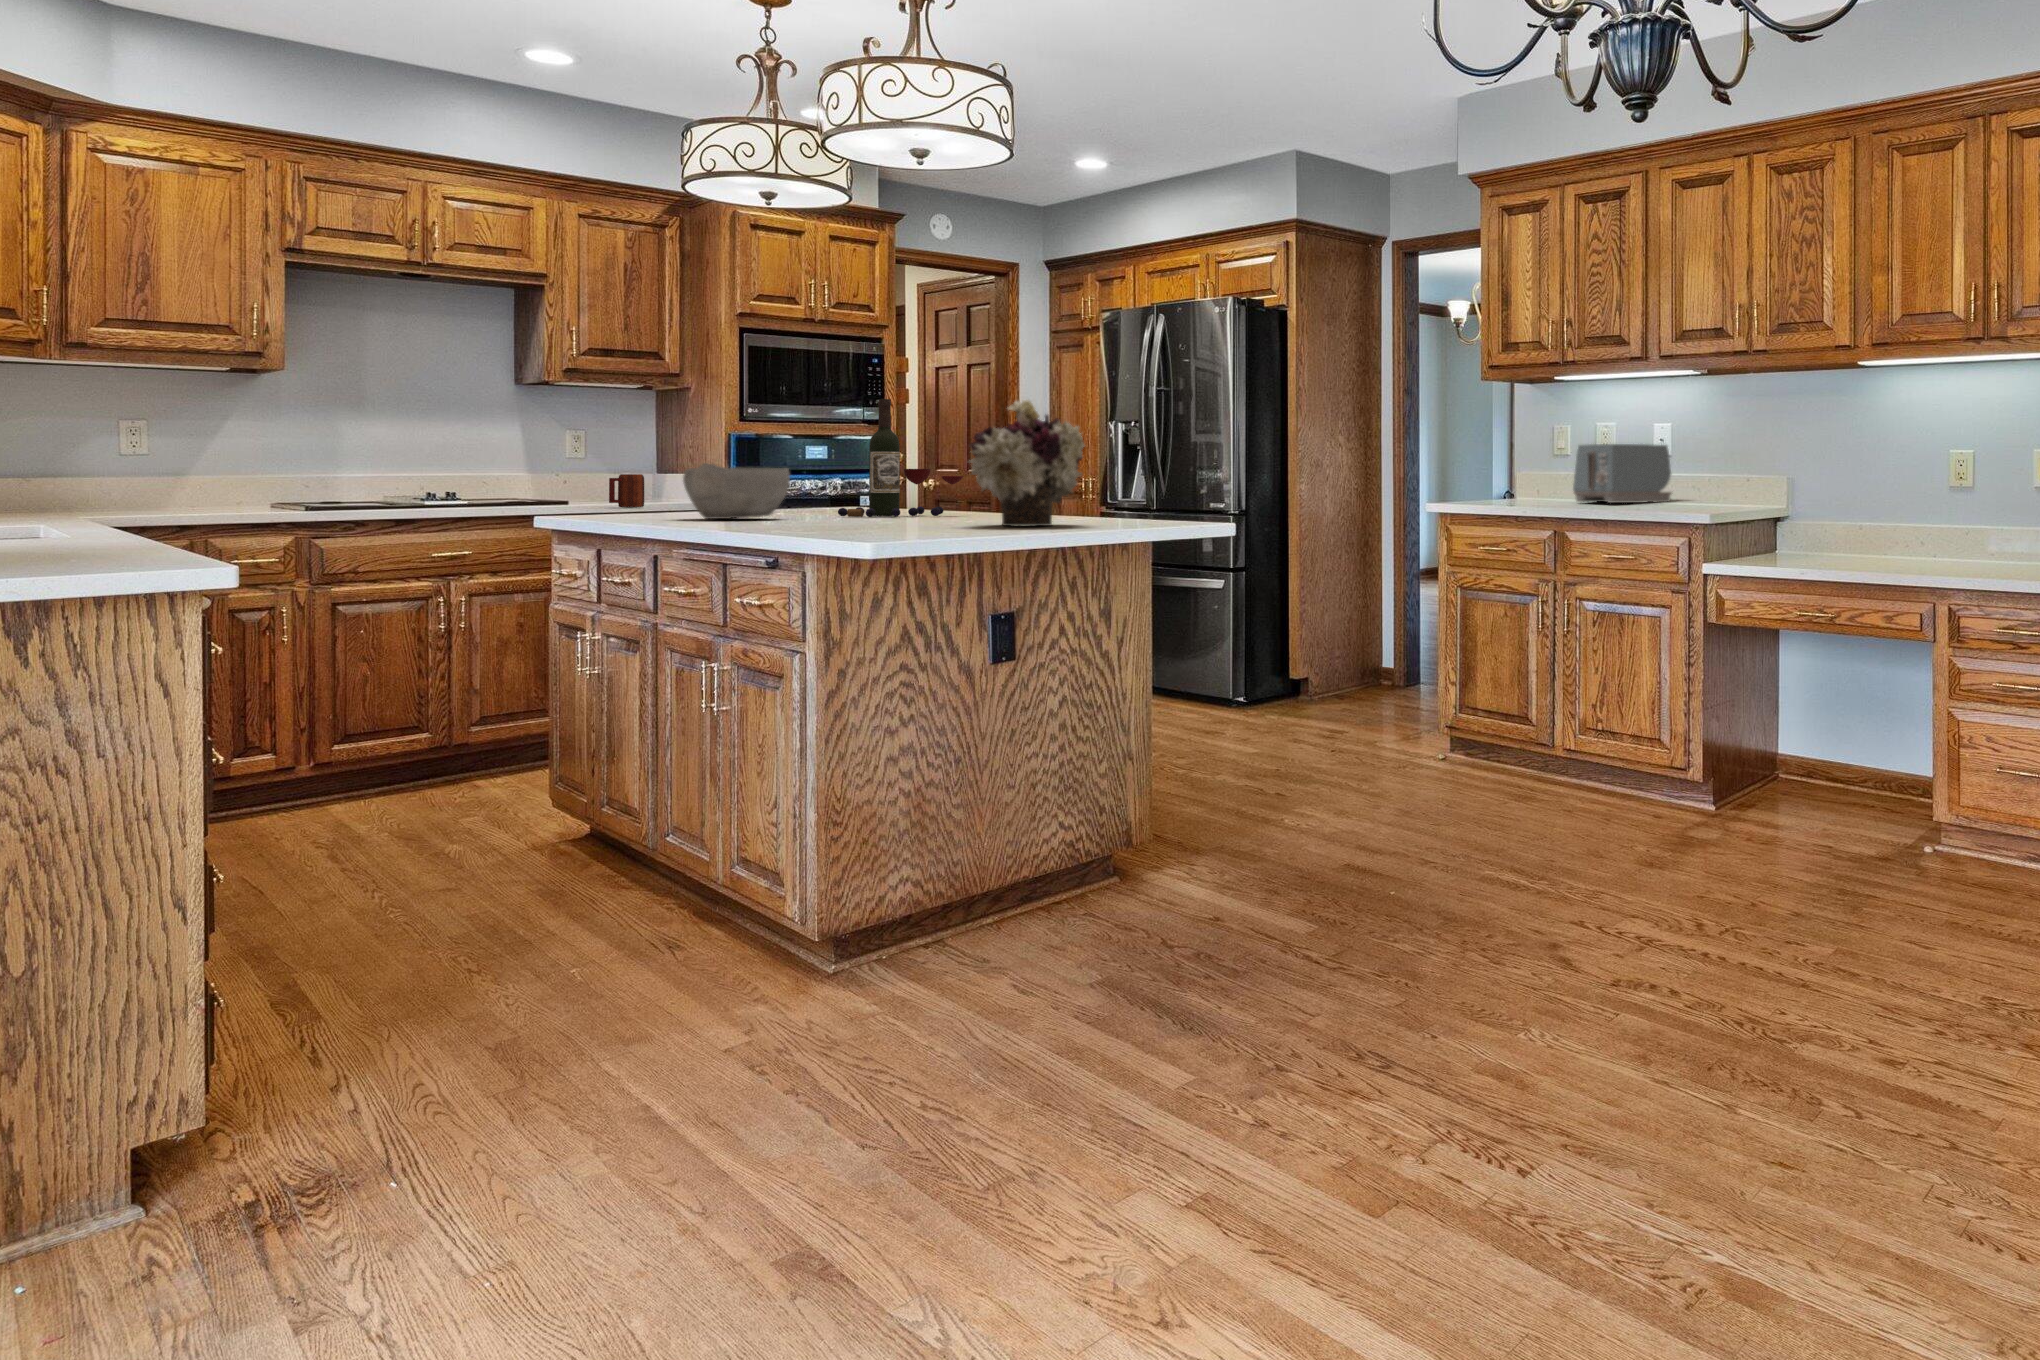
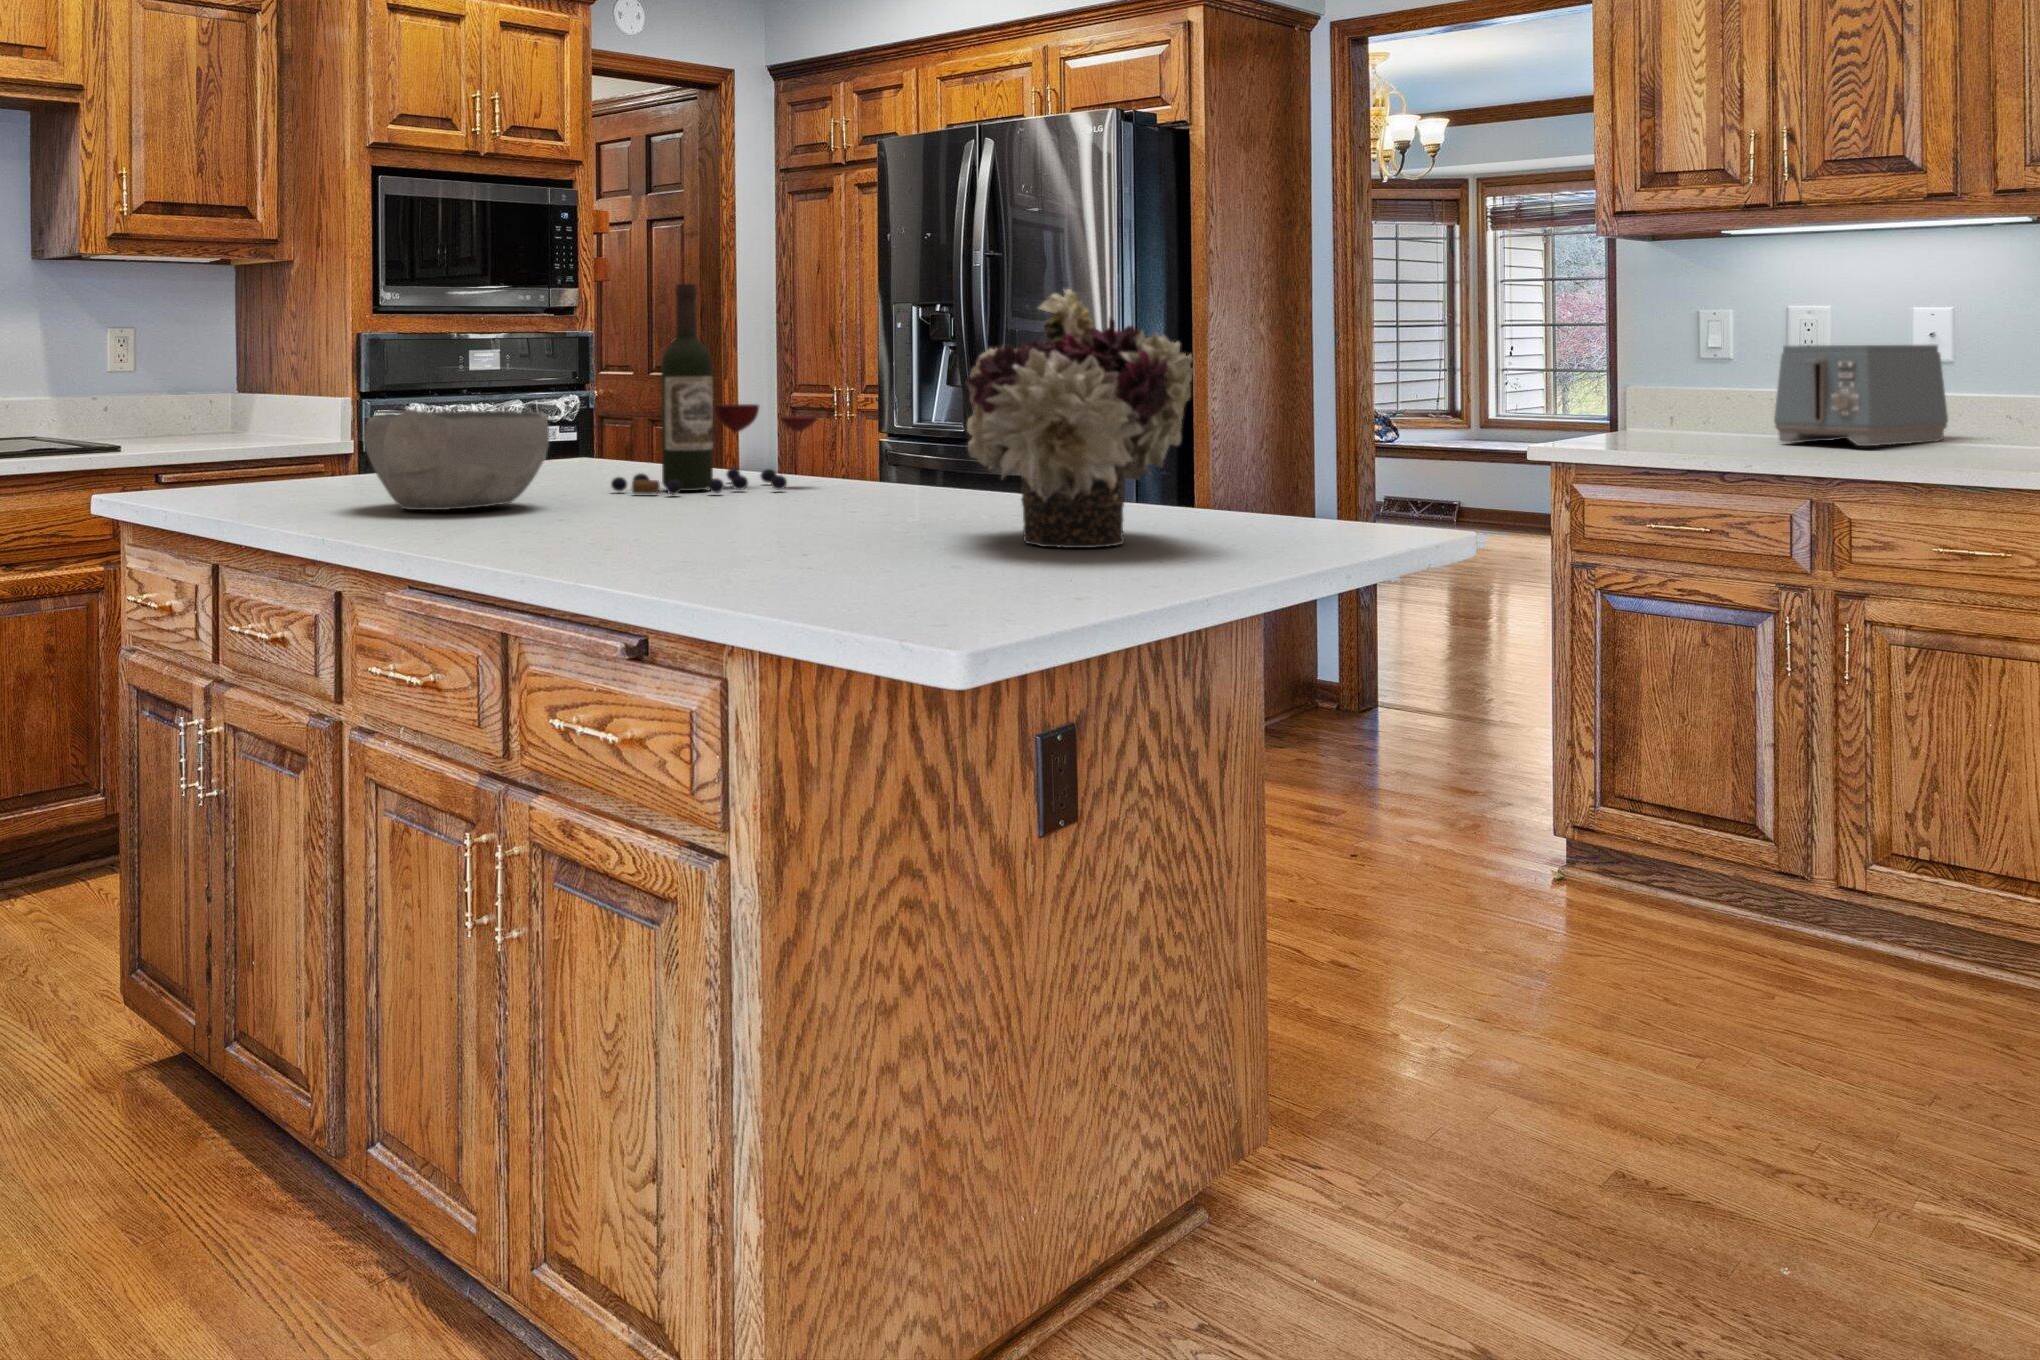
mug: present [609,474,644,507] -> none [186,401,239,454]

